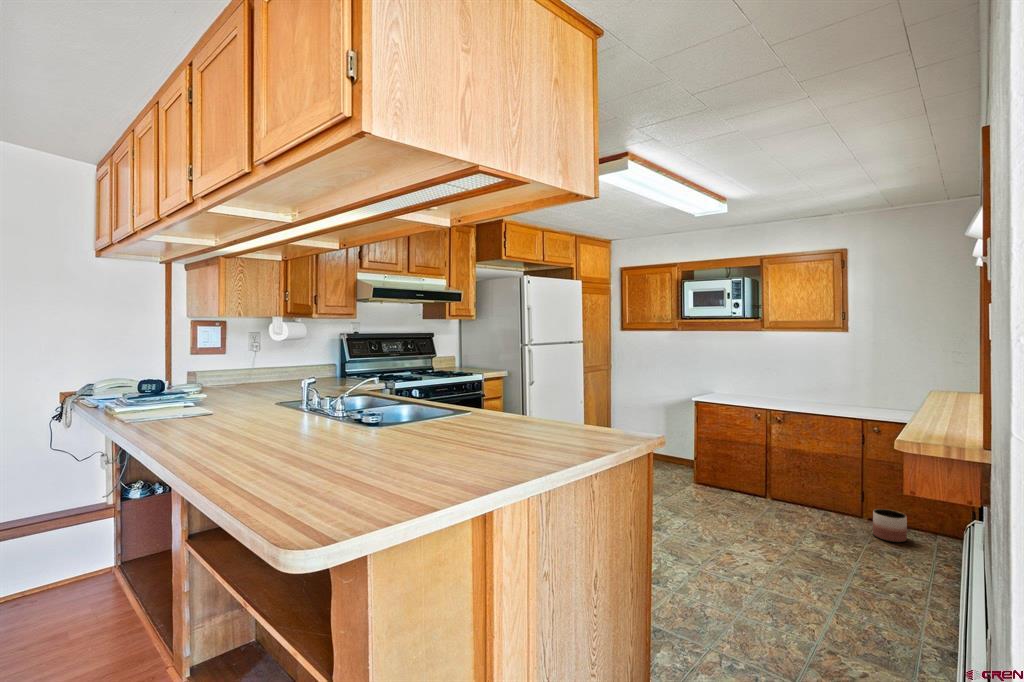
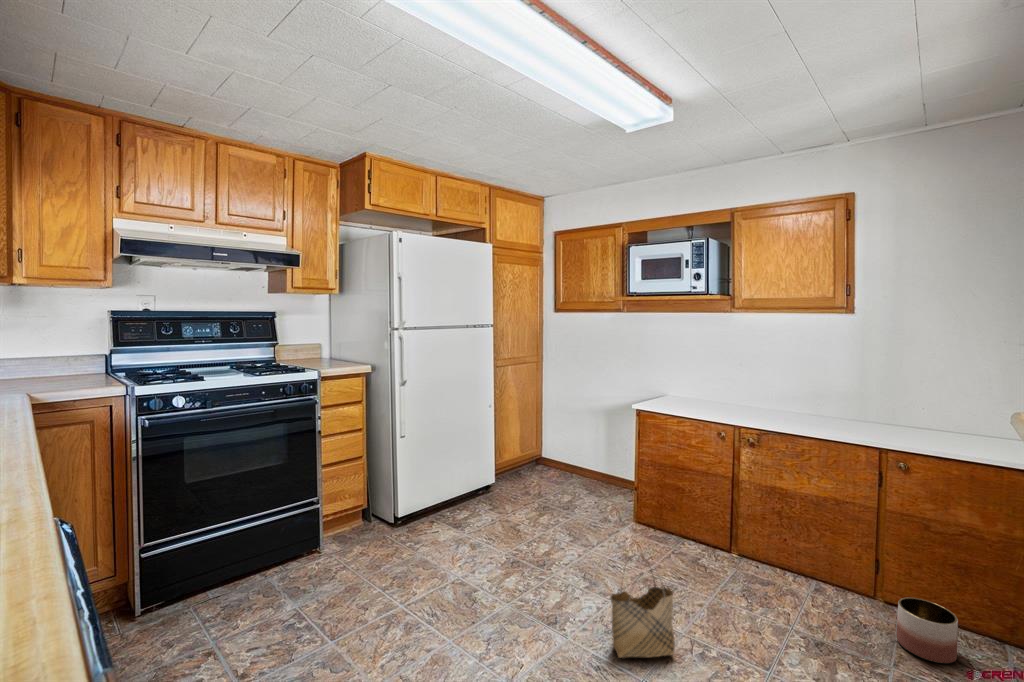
woven basket: none [701,483,740,542] -> present [610,555,675,658]

